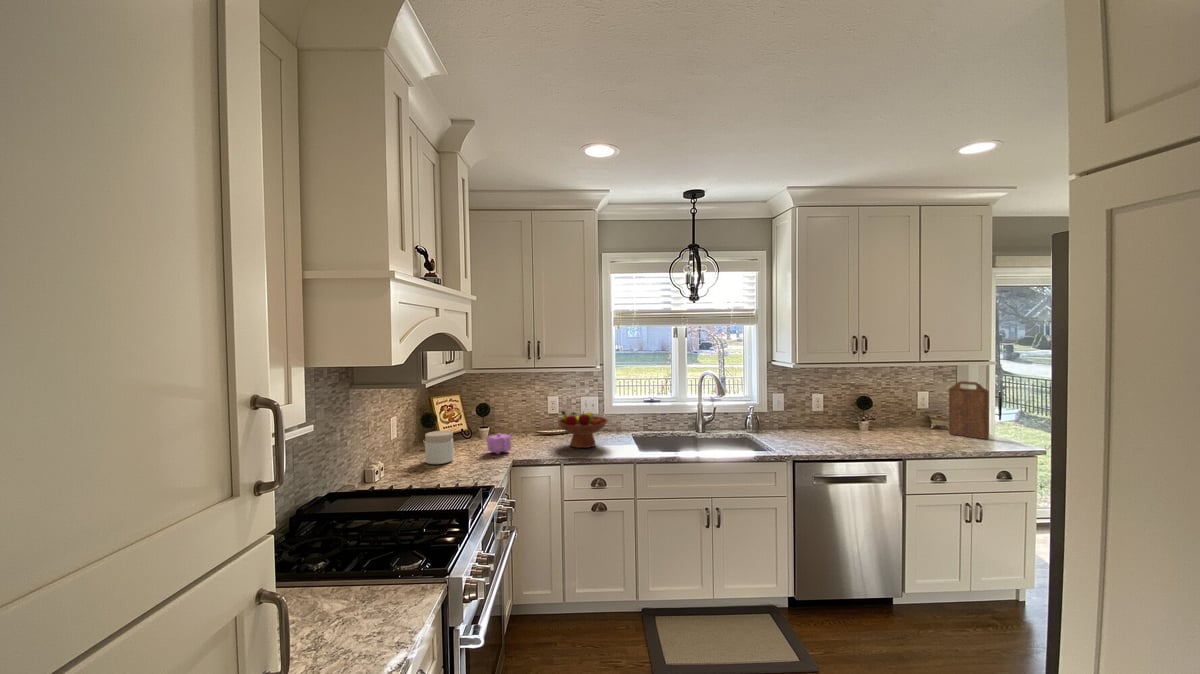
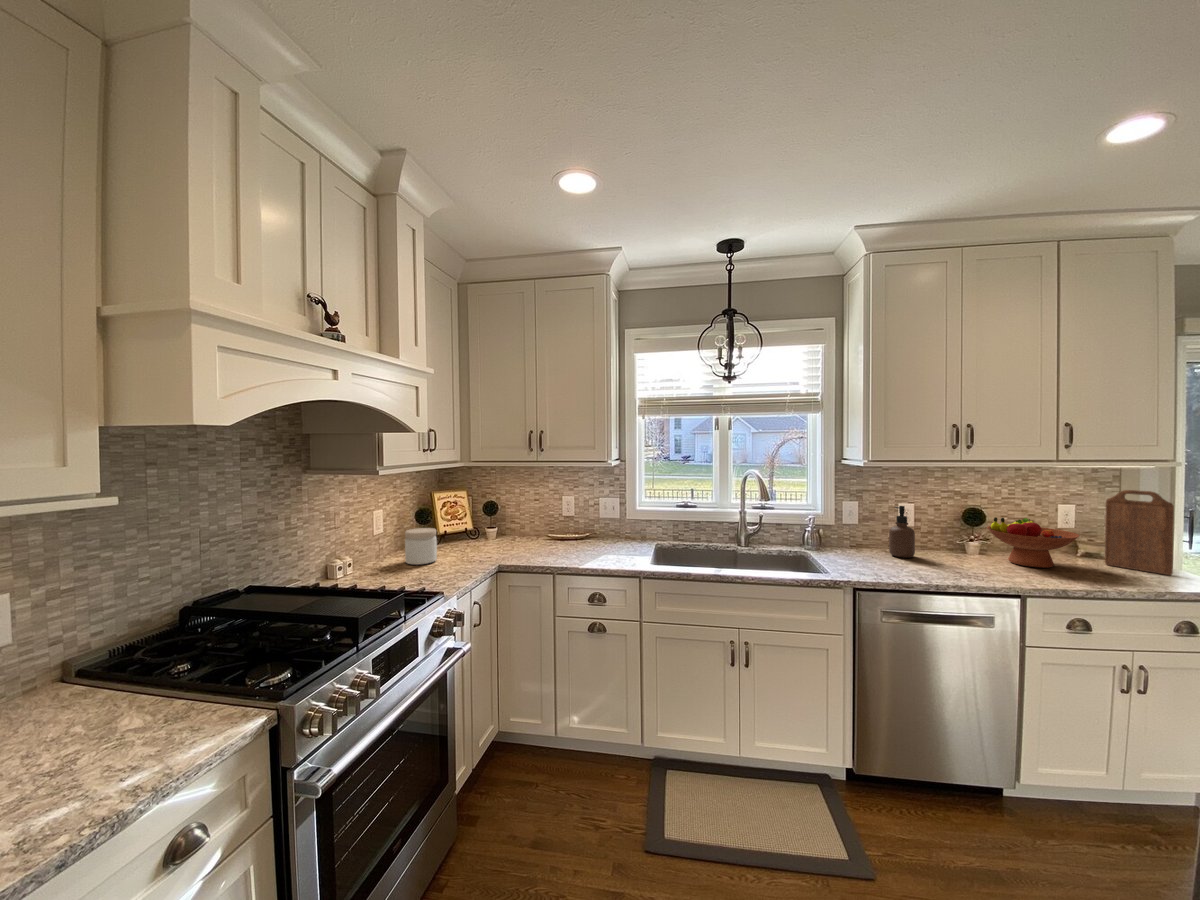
soap dispenser: none [810,397,828,436] -> present [889,506,915,558]
fruit bowl: present [557,411,608,448] -> present [987,517,1079,568]
teapot: present [486,433,512,454] -> none [473,534,510,558]

